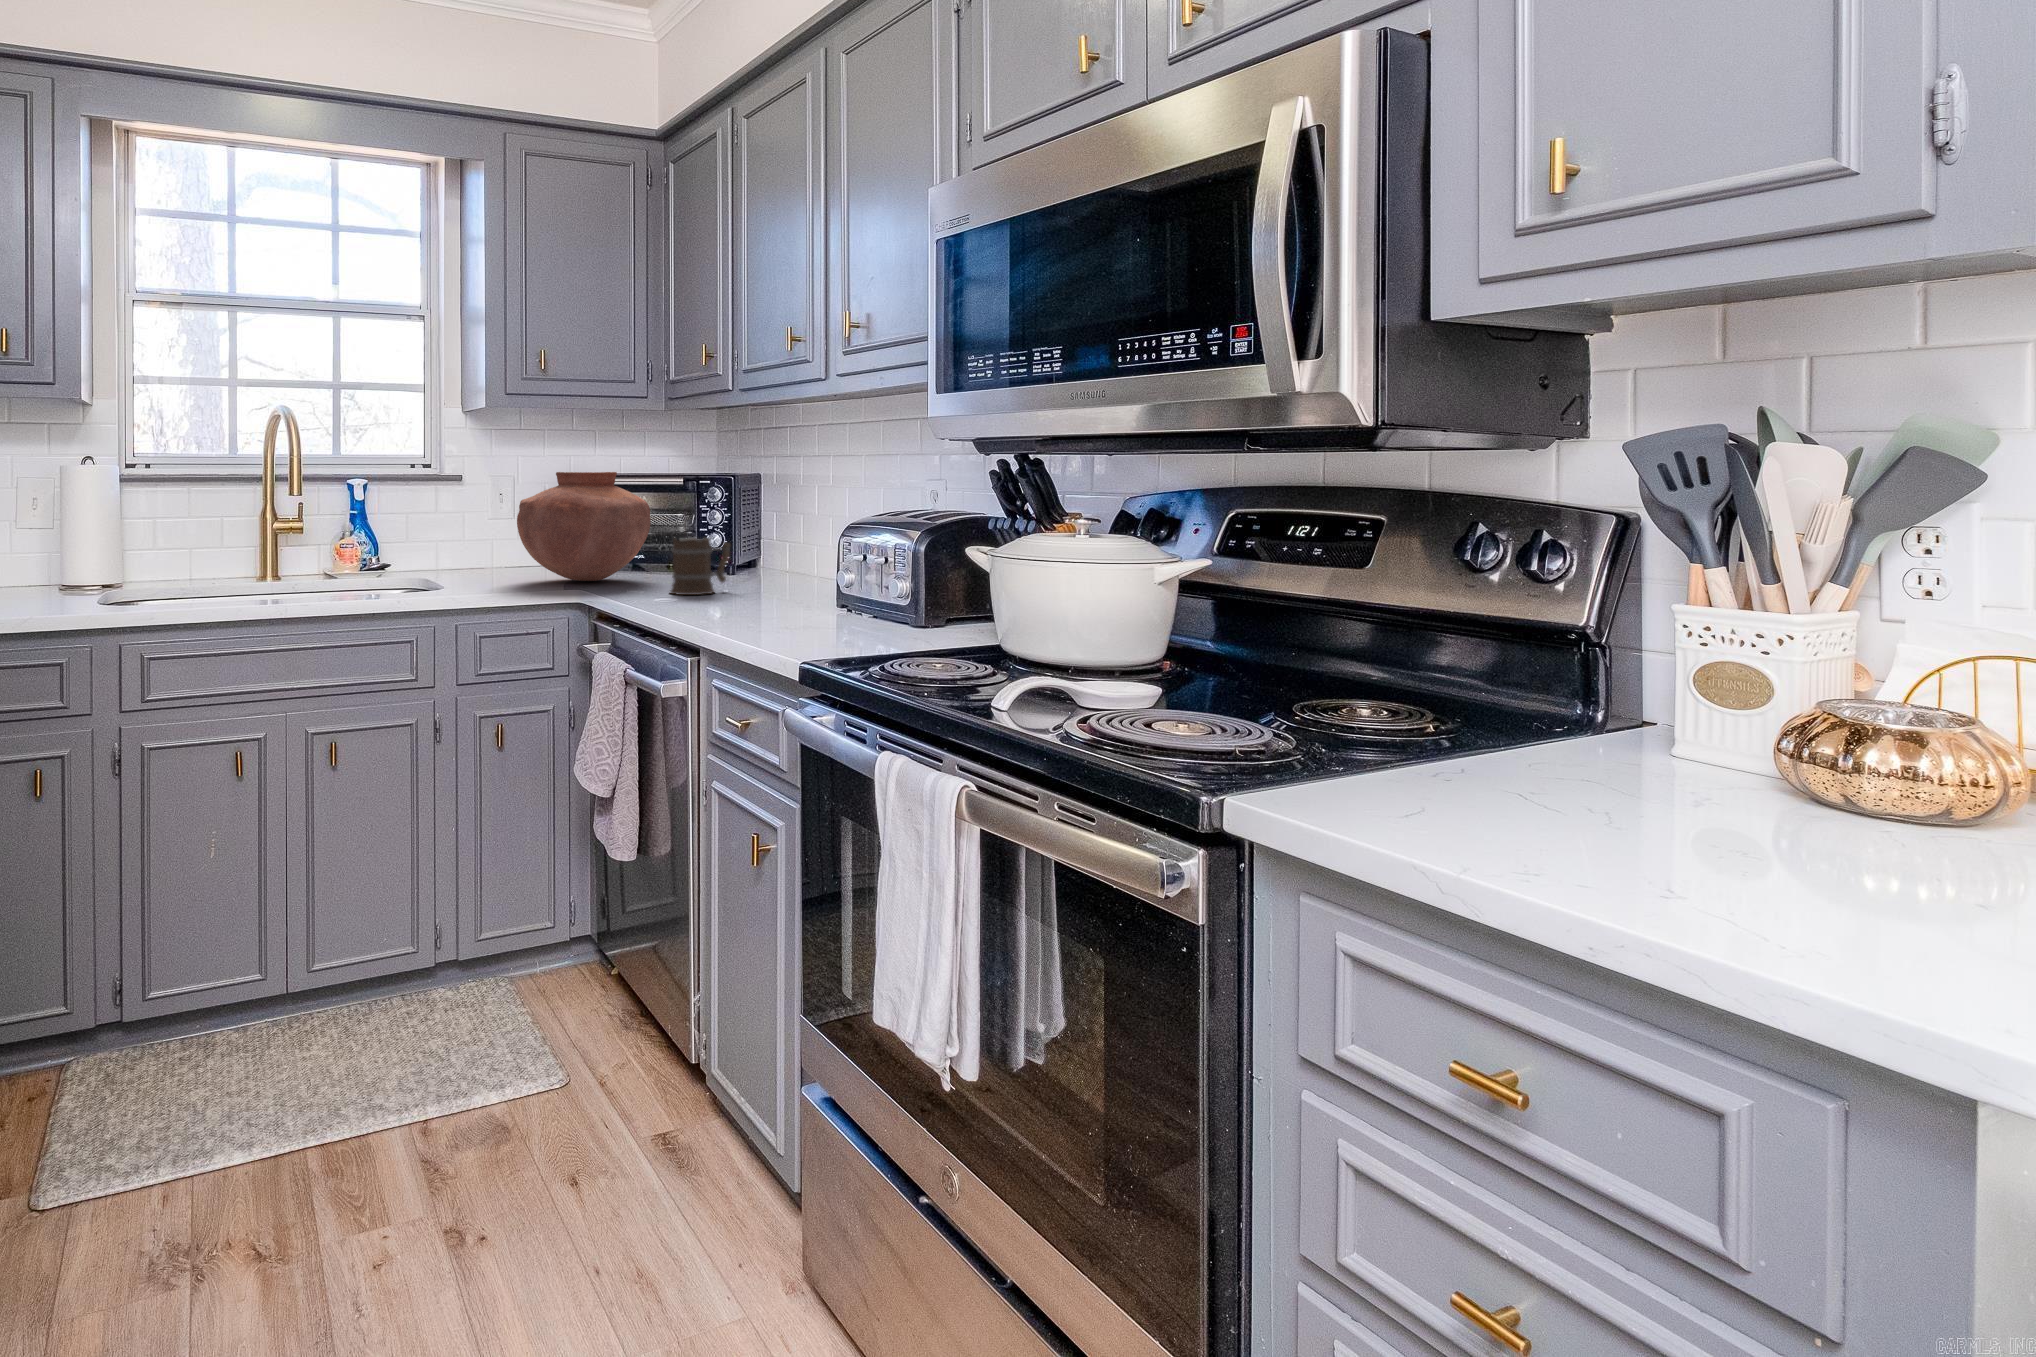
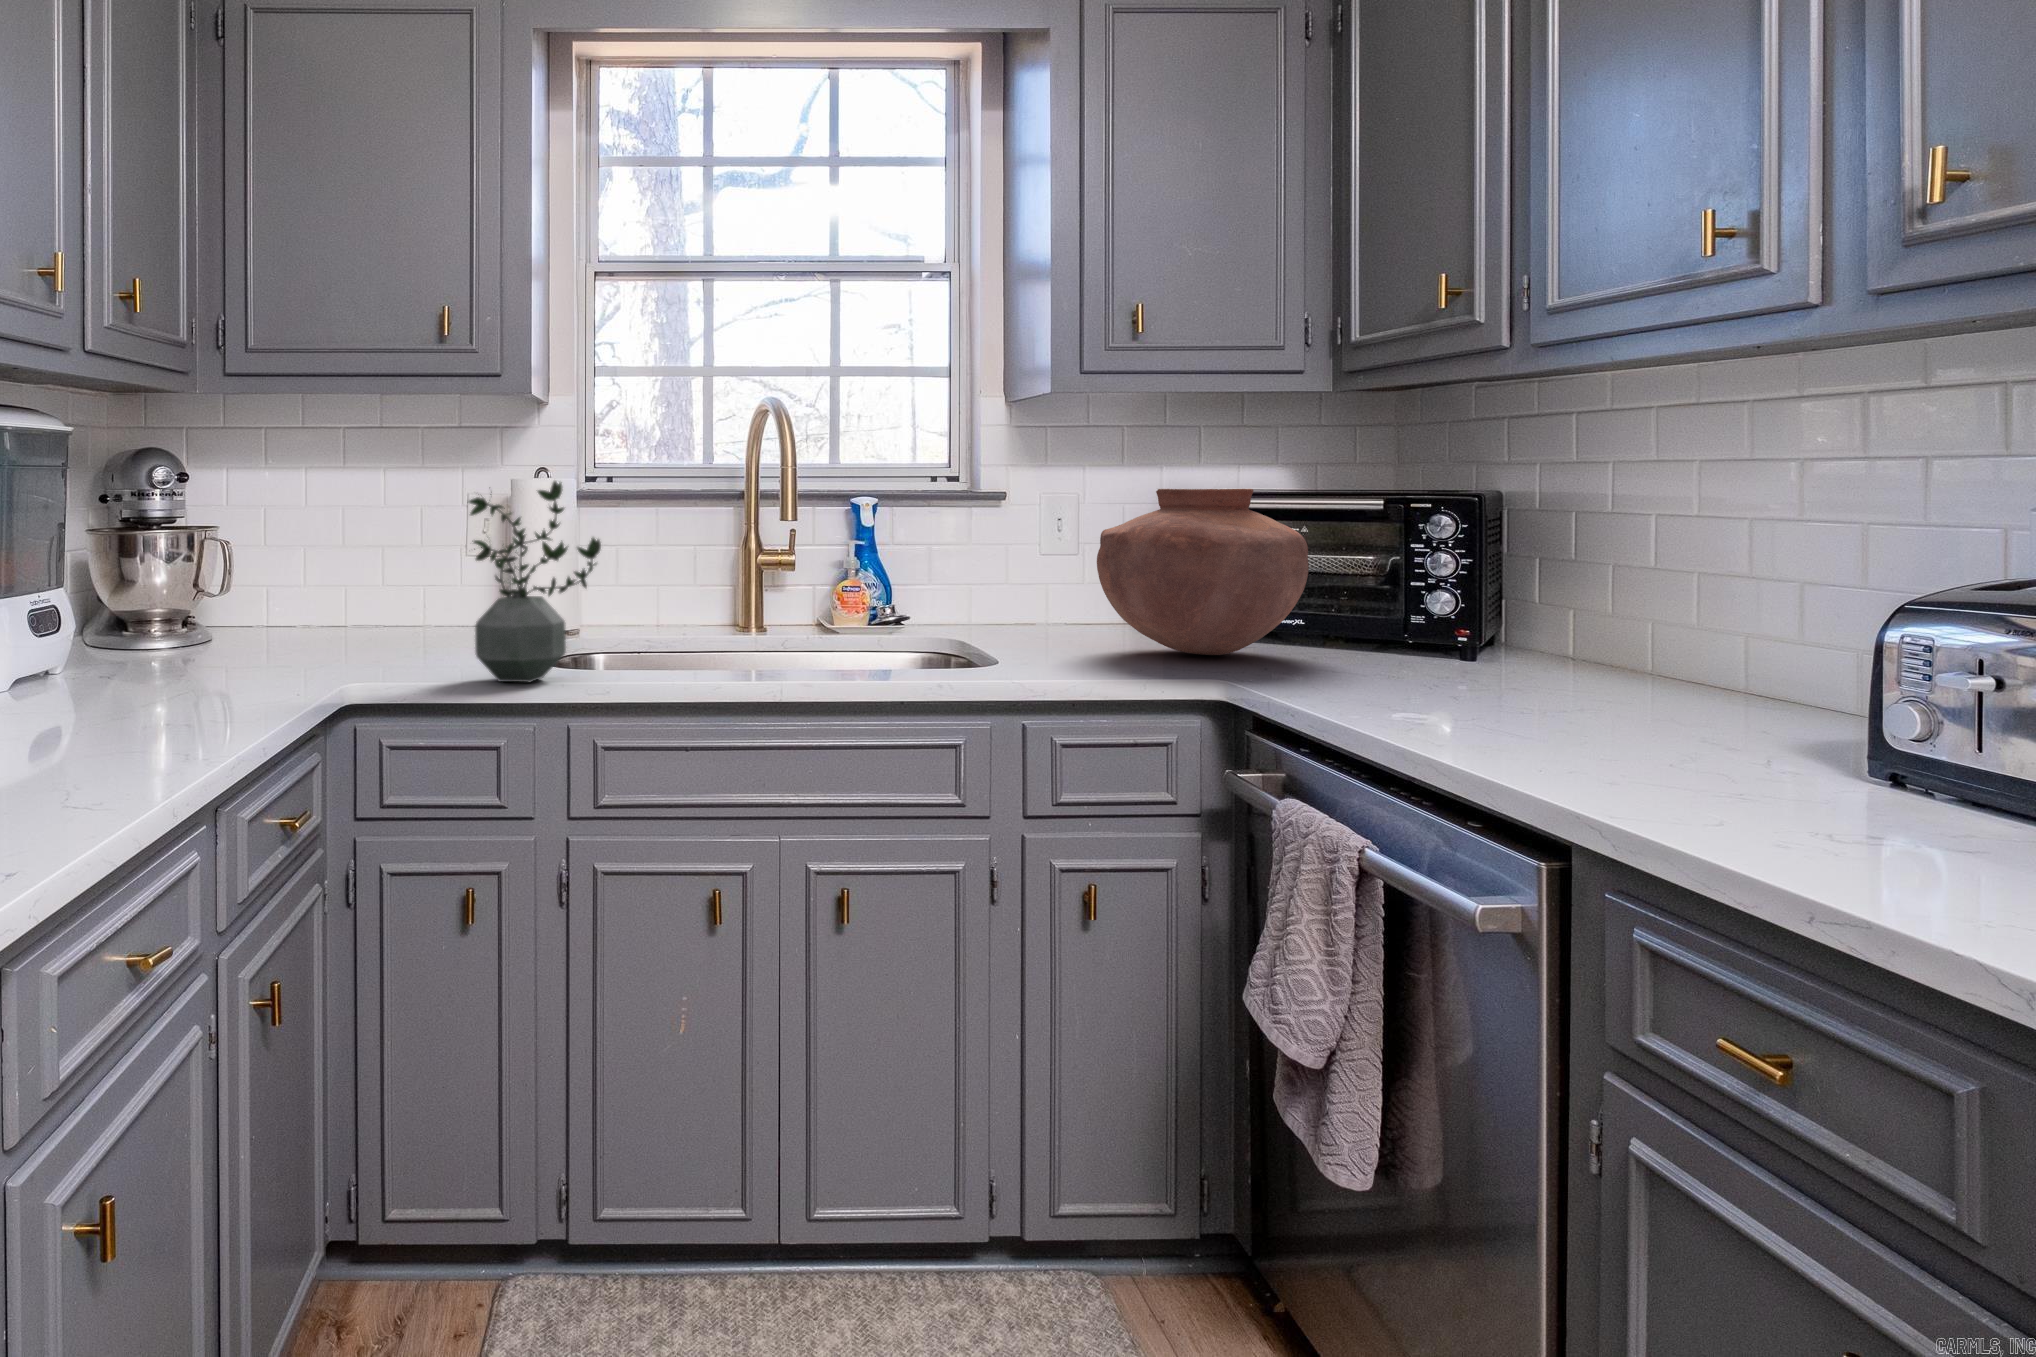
potted plant: none [31,467,144,617] -> present [469,481,601,682]
mug: present [670,538,730,595] -> none [1365,594,1474,691]

